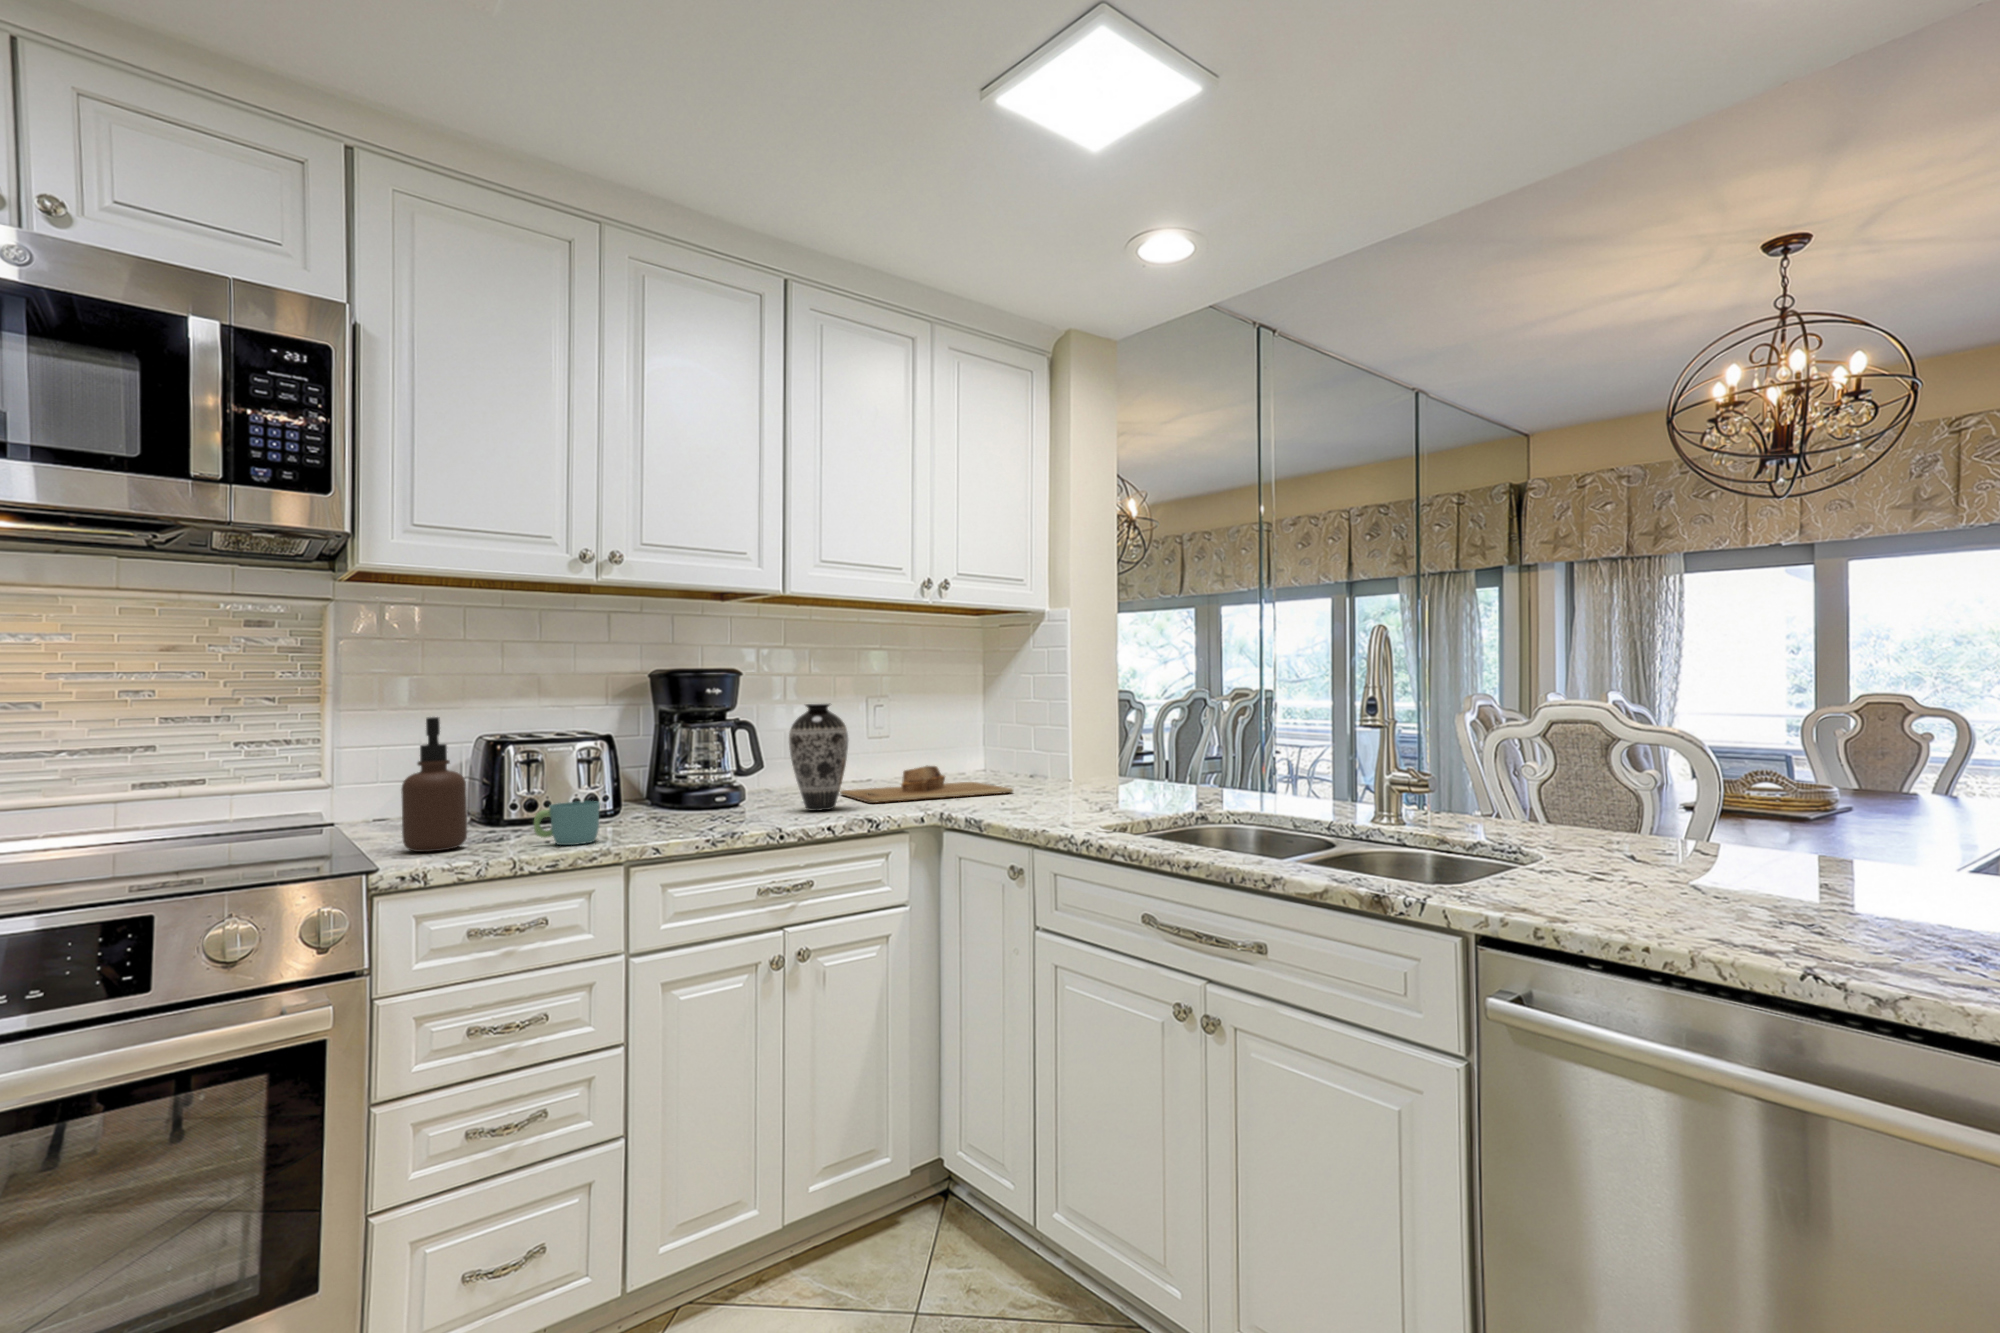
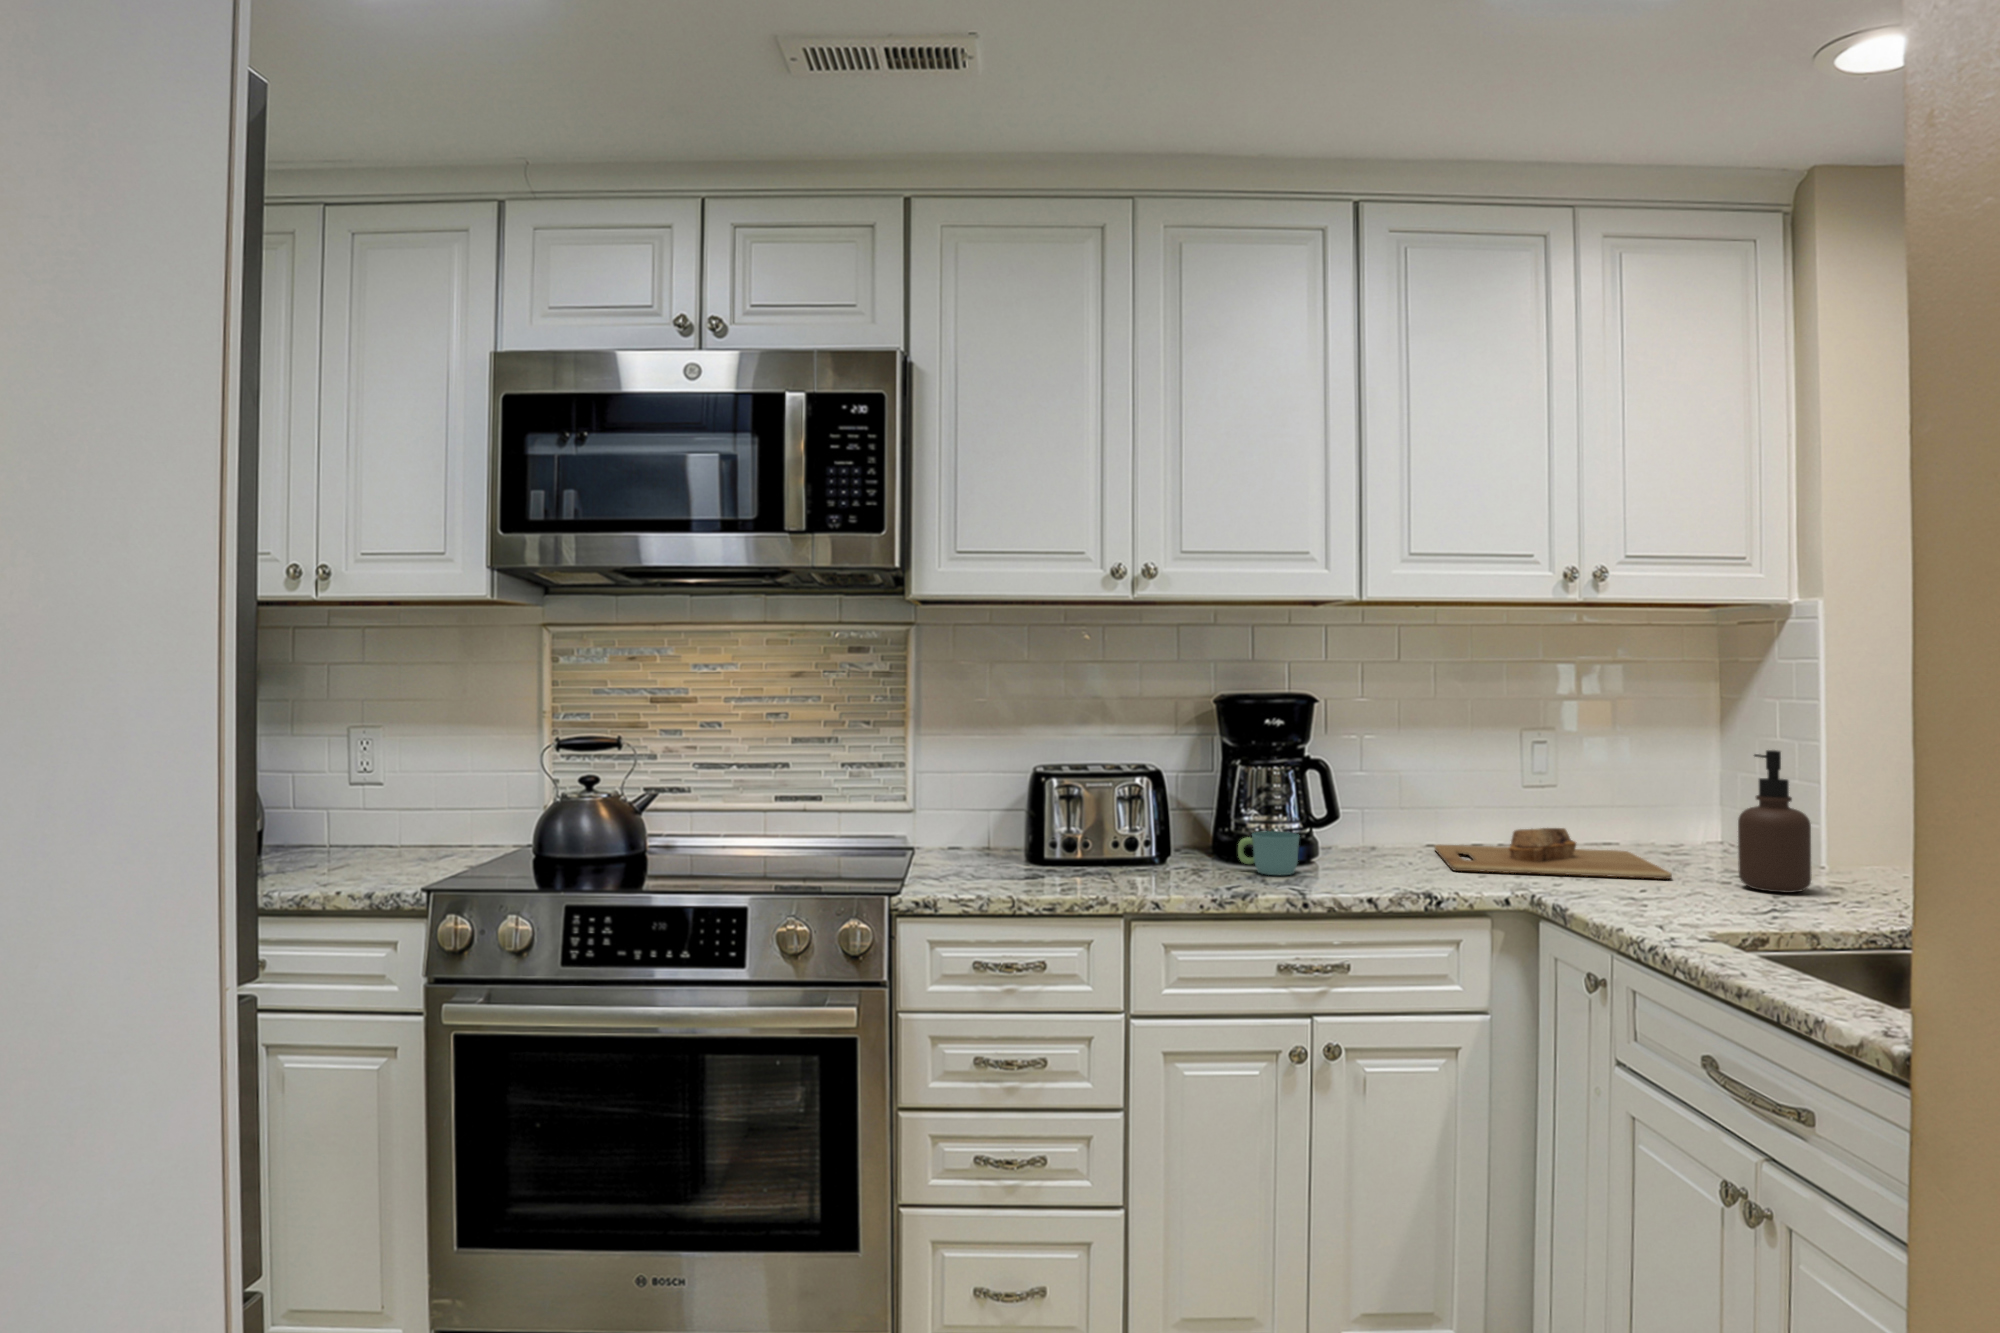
decorative vase: present [789,703,849,811] -> none [1345,744,1419,874]
soap dispenser: present [401,717,467,852] -> present [1738,750,1811,893]
mug: present [534,801,600,845] -> present [1238,831,1299,875]

